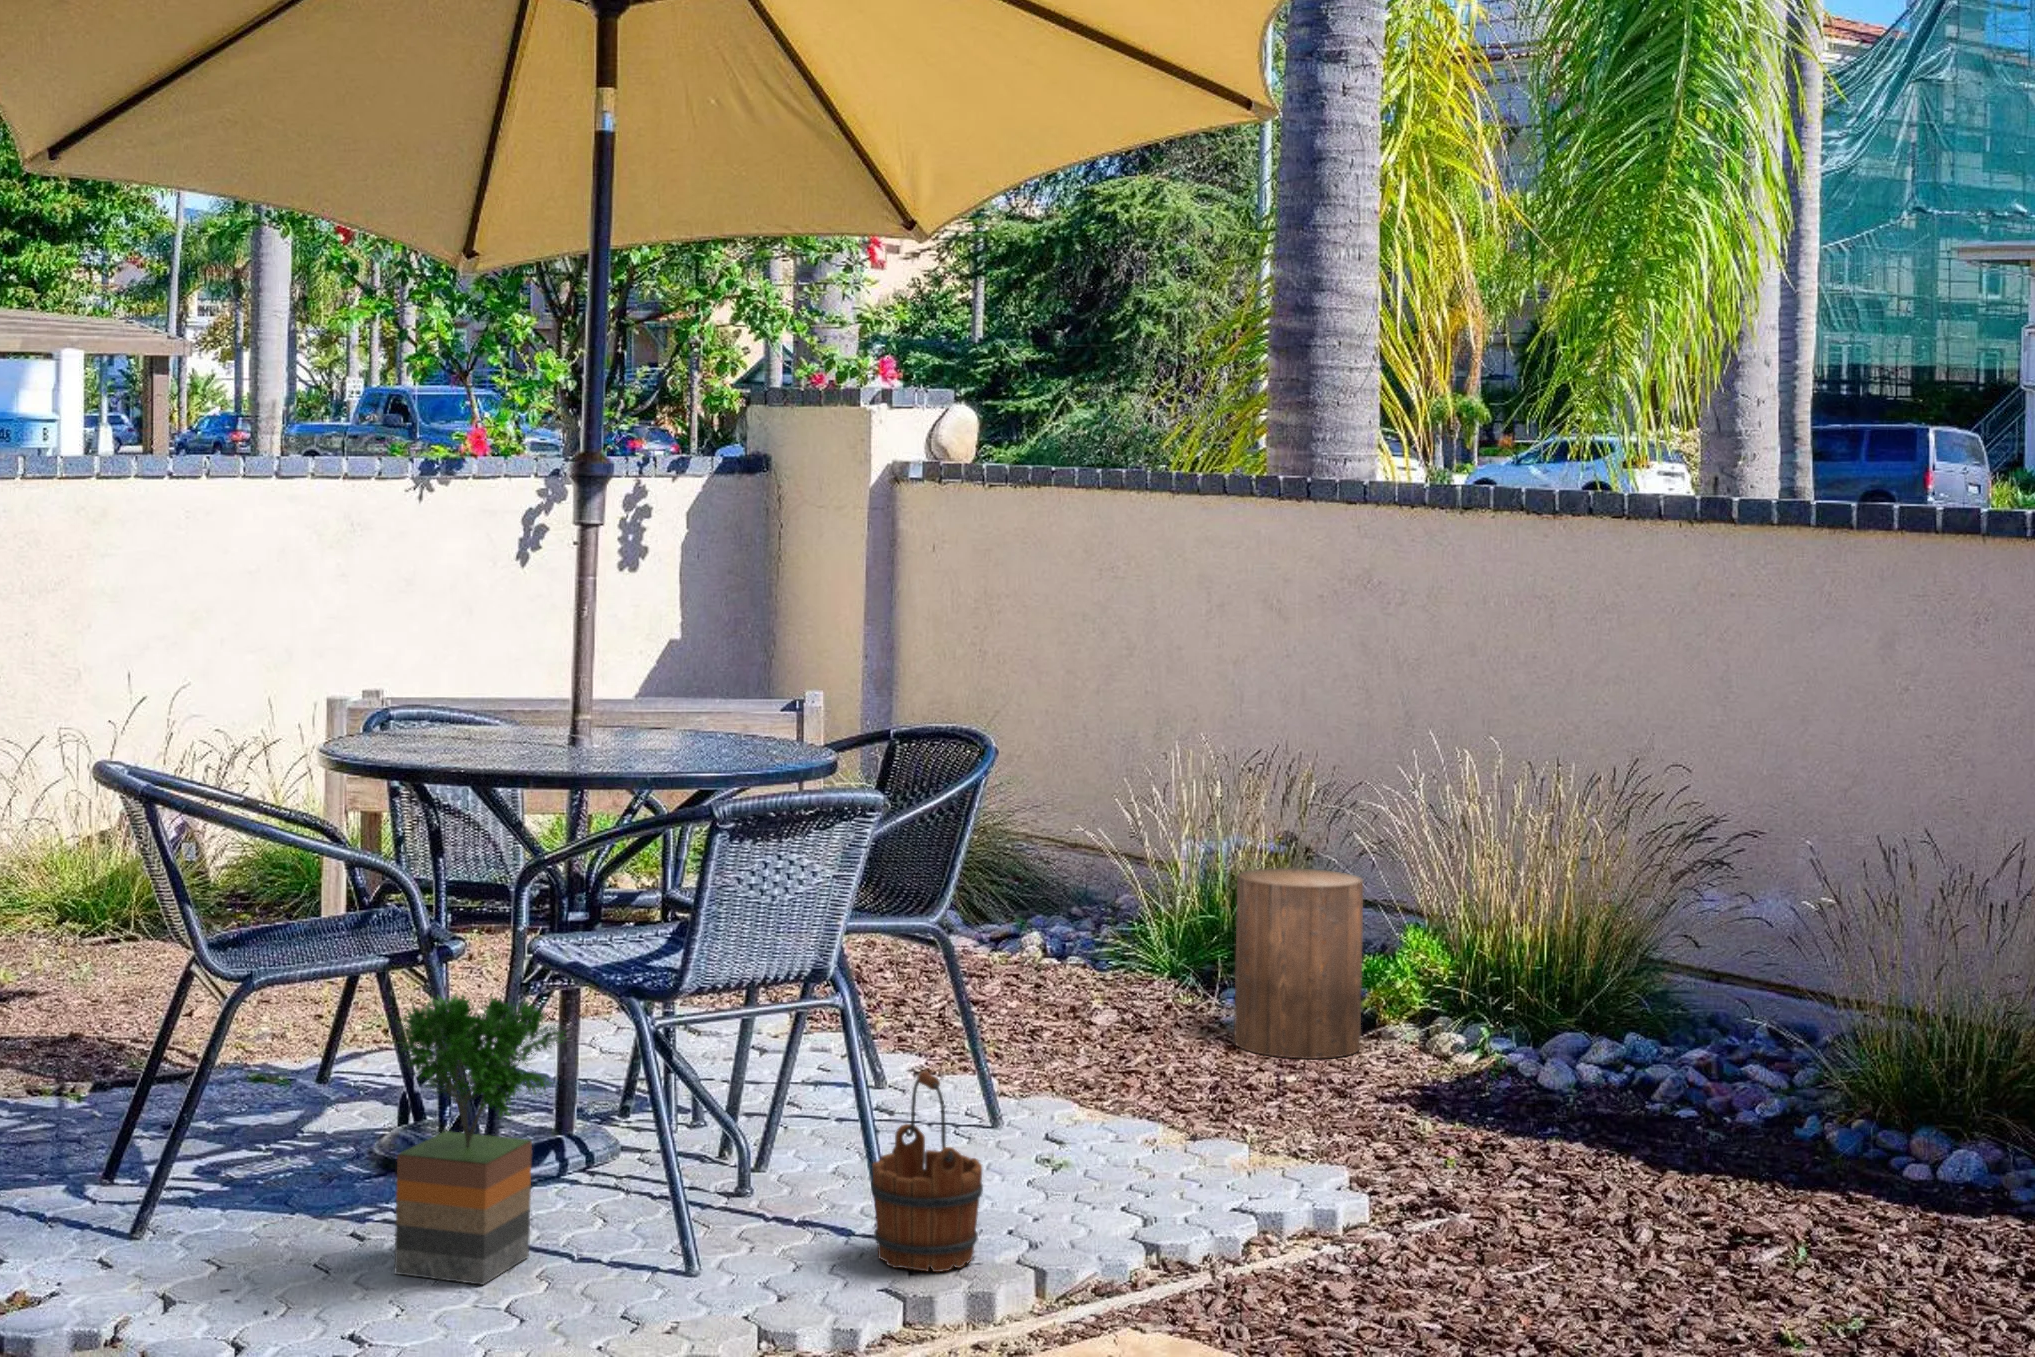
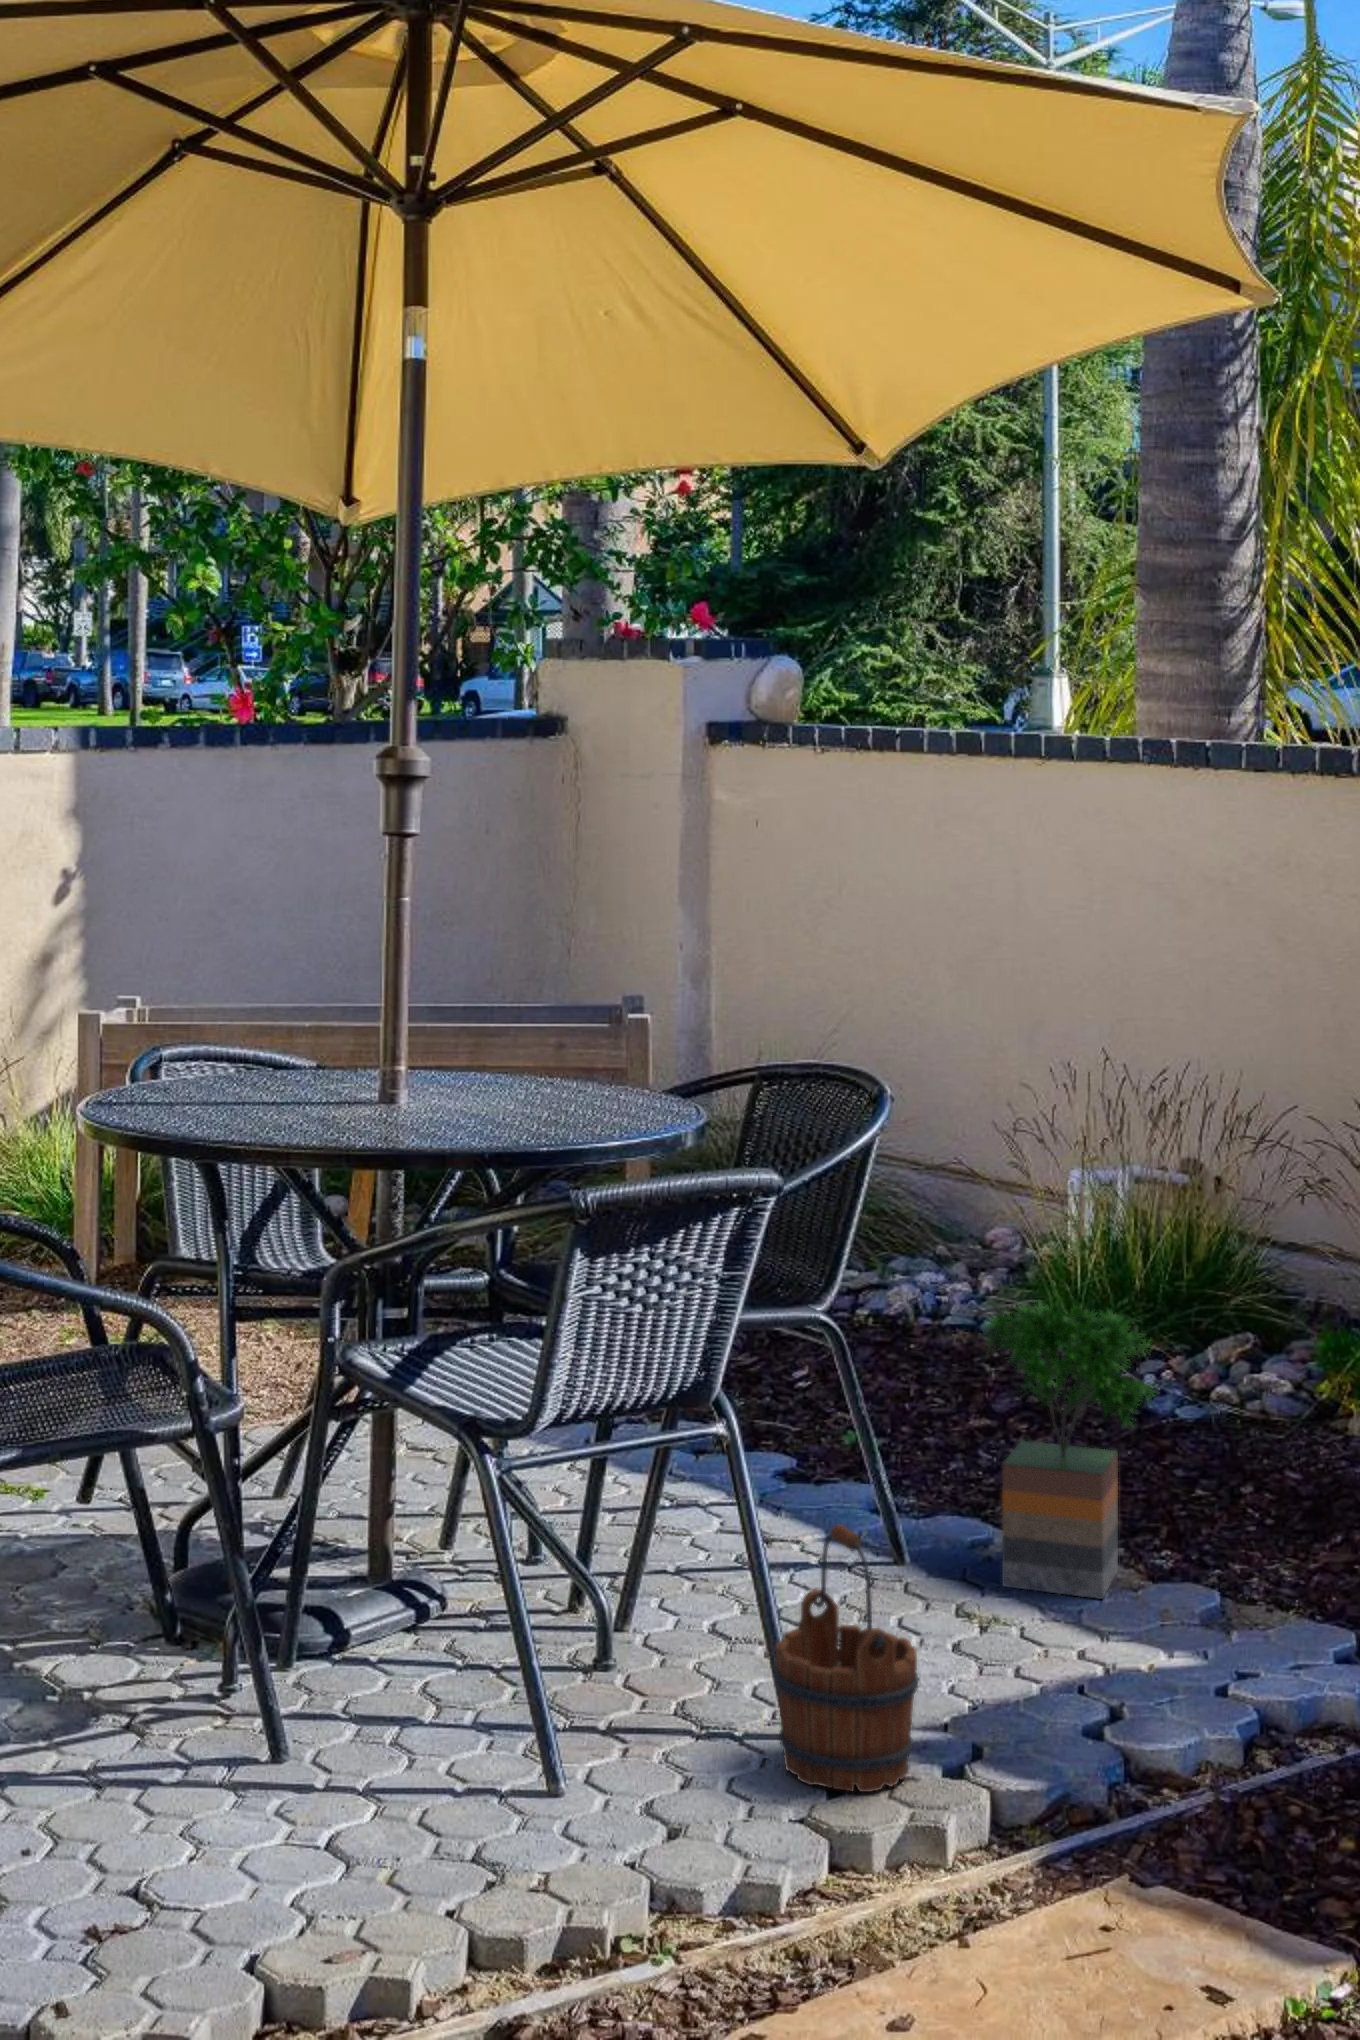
stool: present [1234,868,1364,1058] -> none [1165,1228,1325,1471]
potted tree: present [394,995,565,1285] -> present [983,1302,1154,1599]

